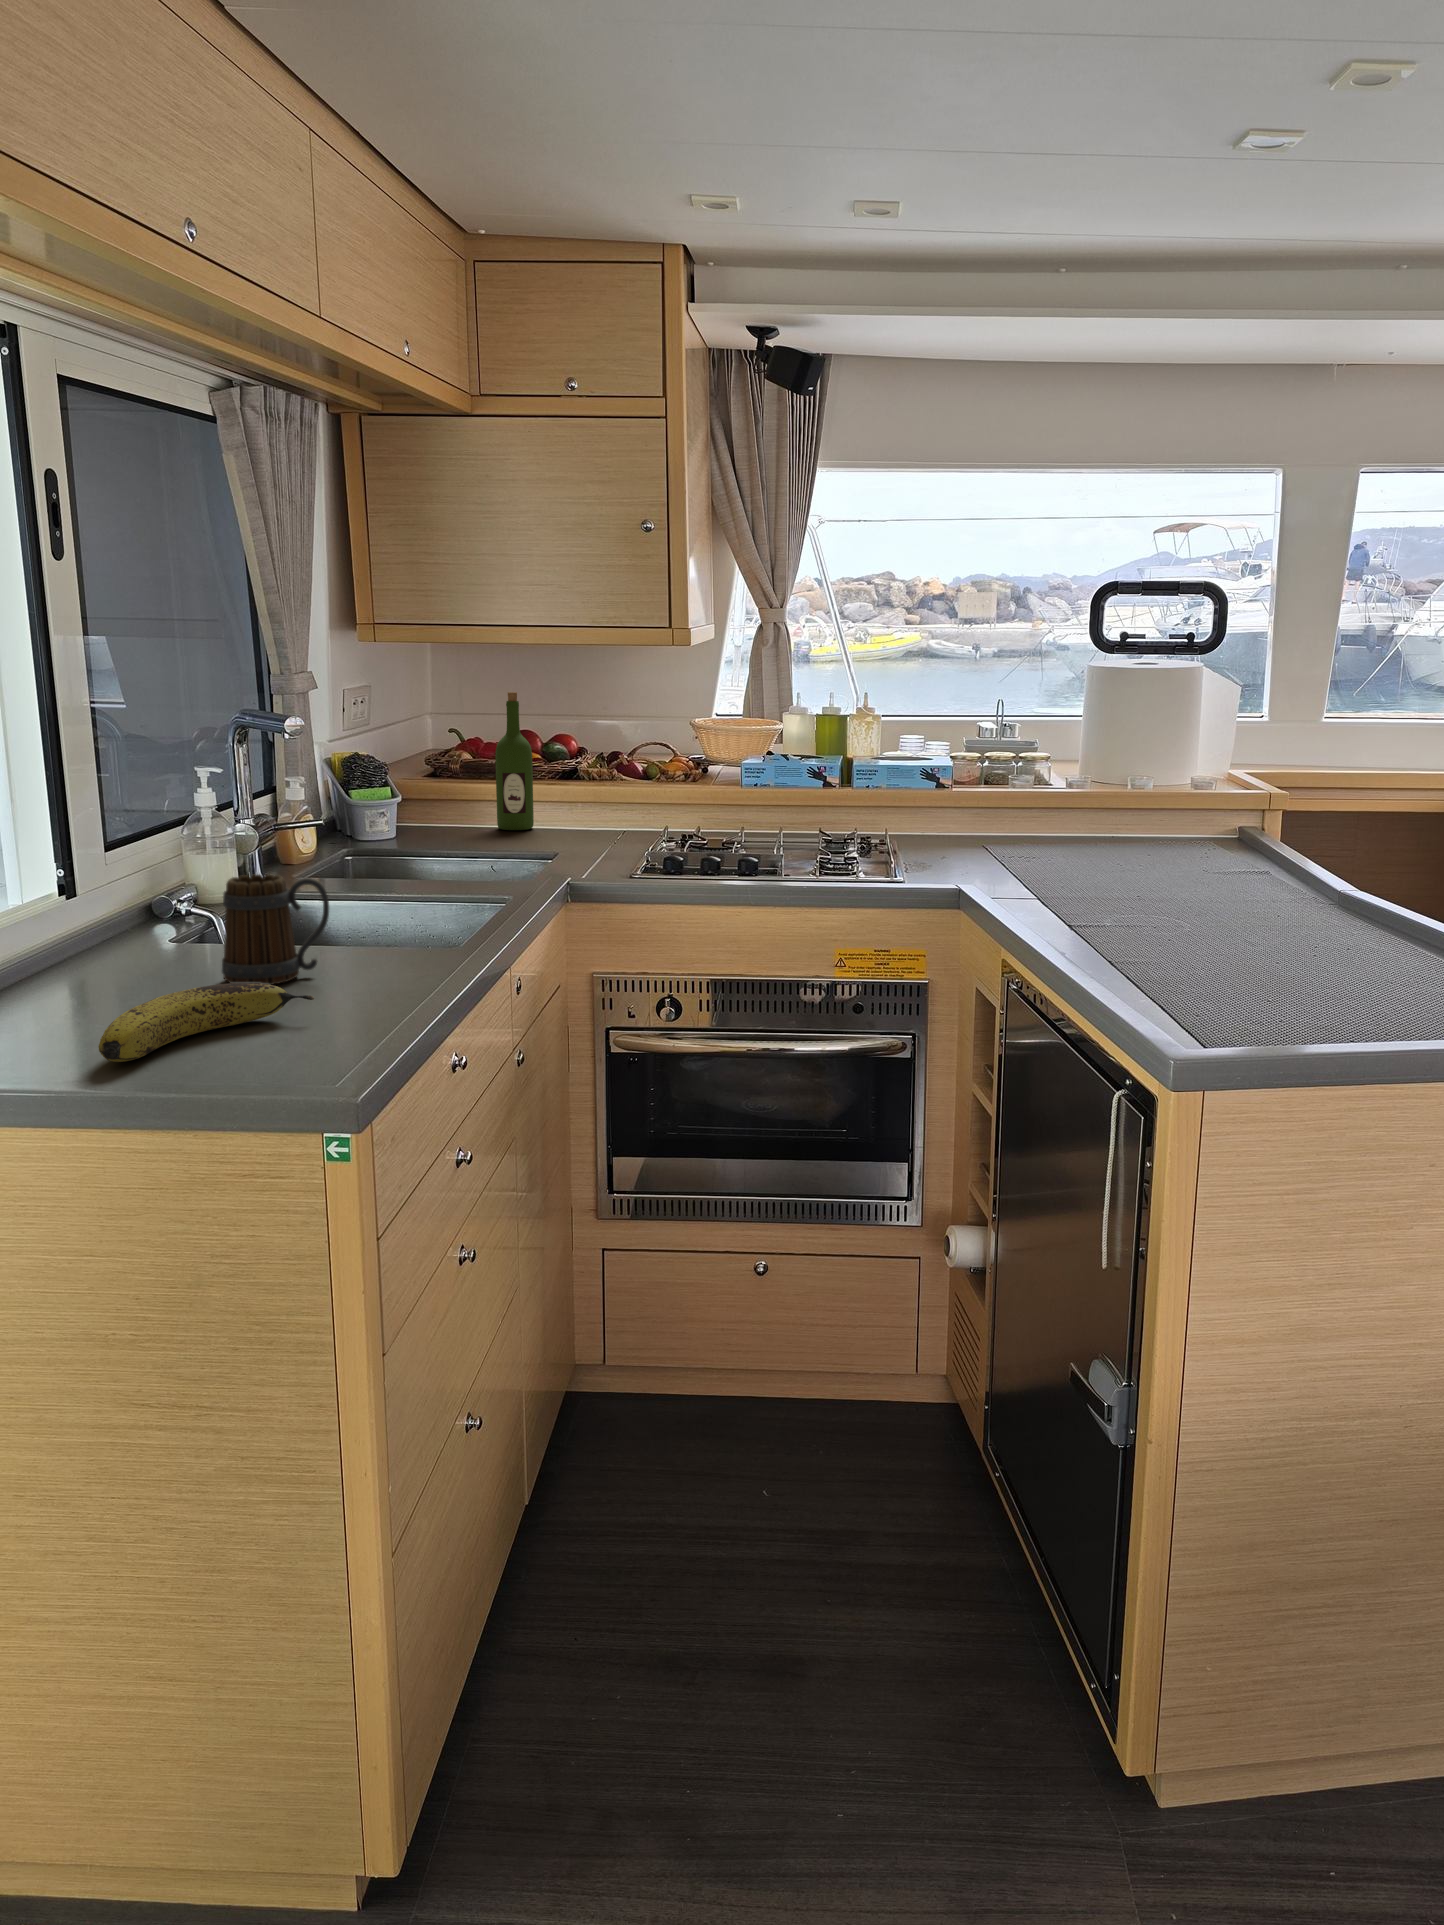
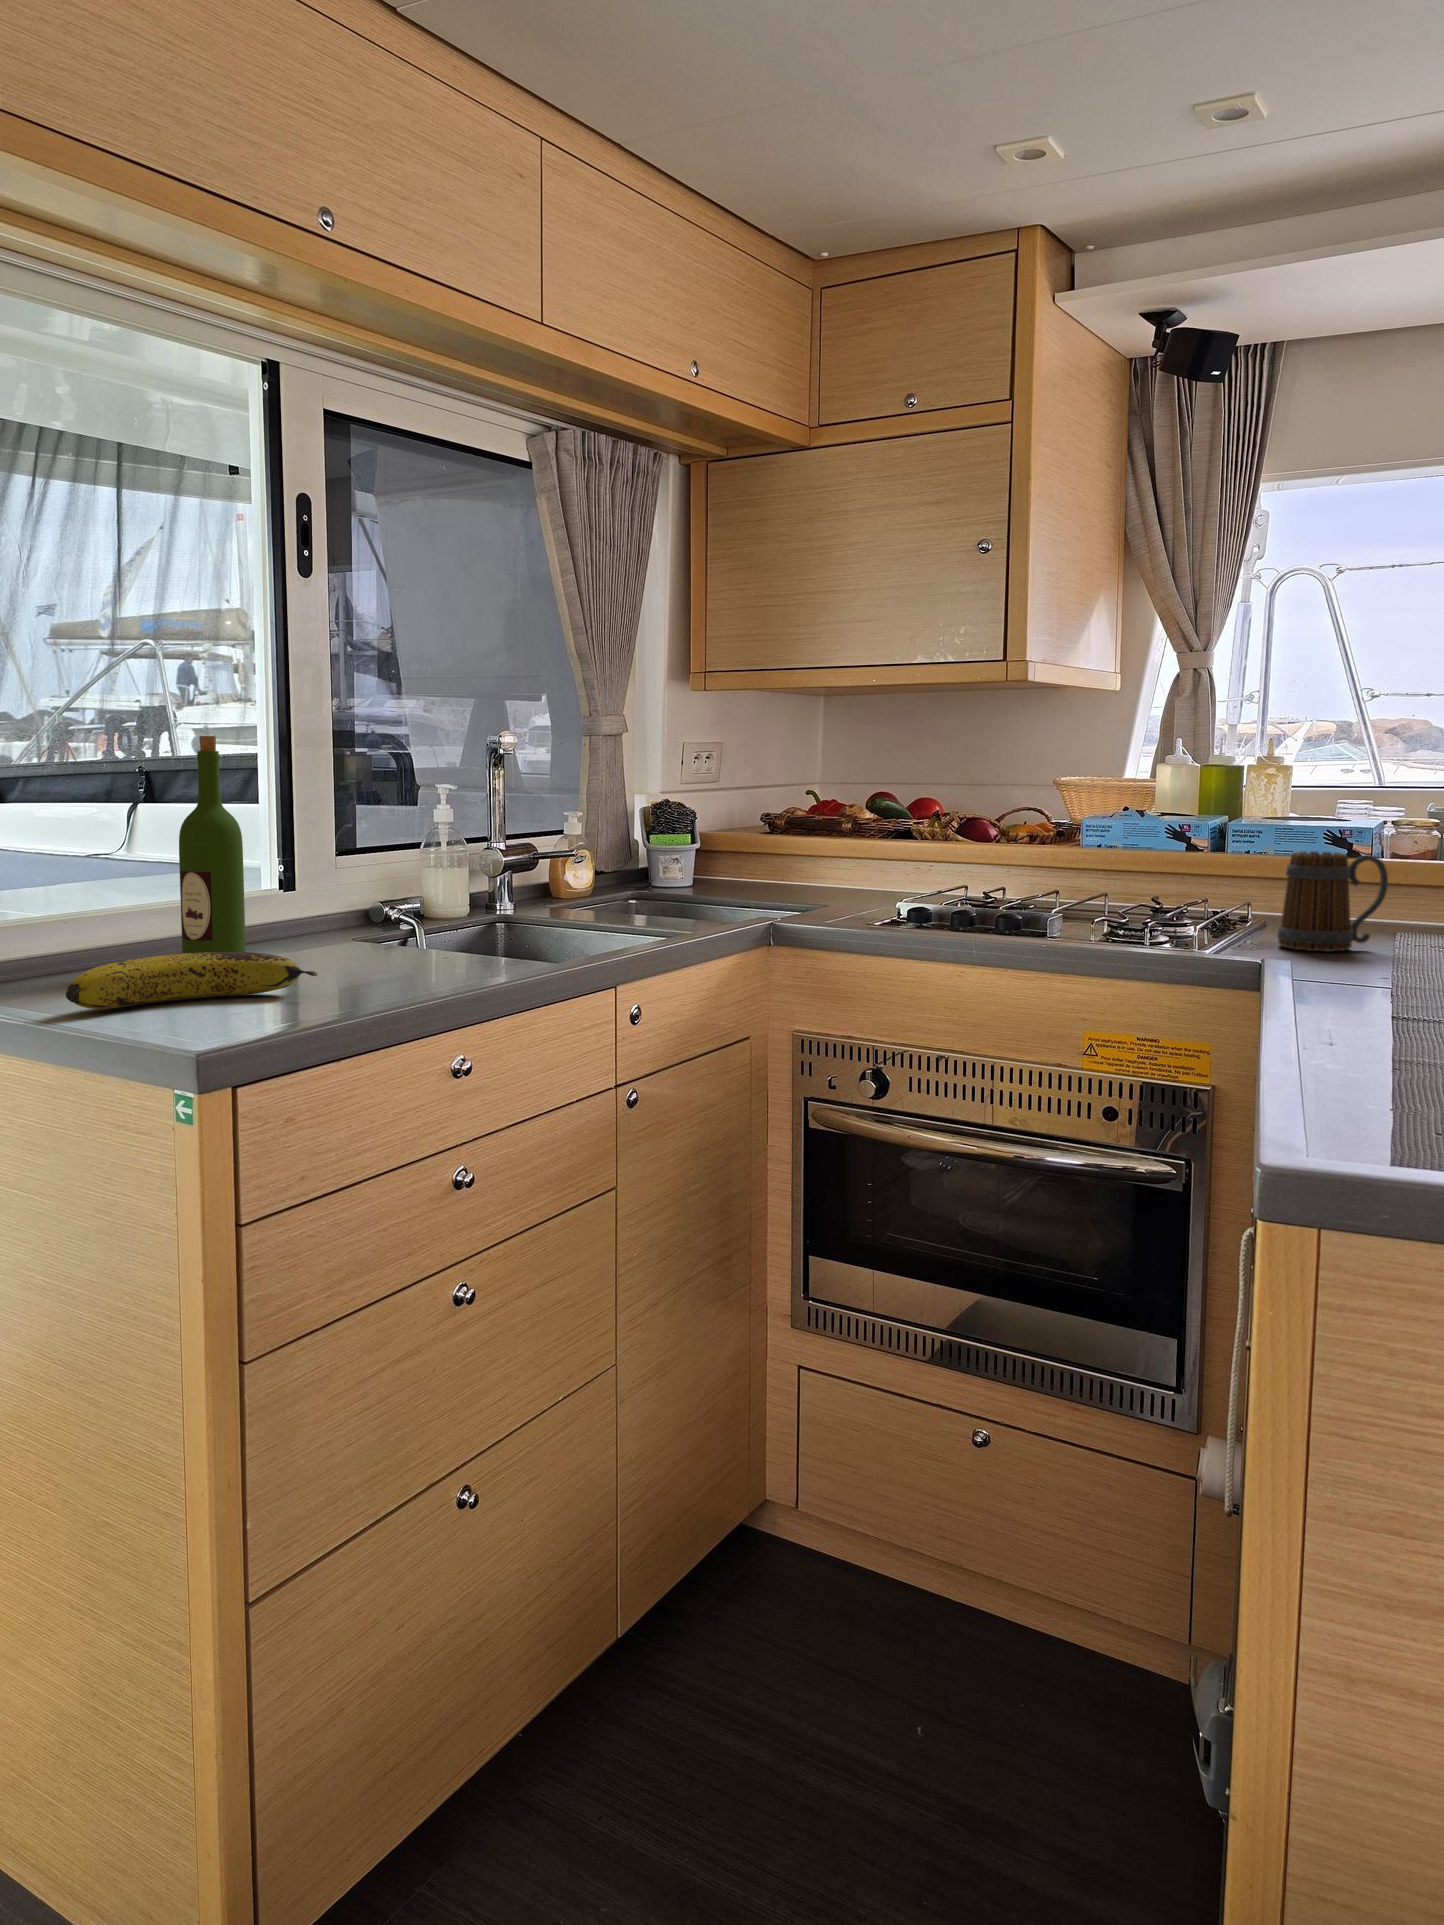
wine bottle: present [495,692,534,830] -> present [179,736,246,954]
mug: present [222,874,329,985] -> present [1277,851,1388,951]

